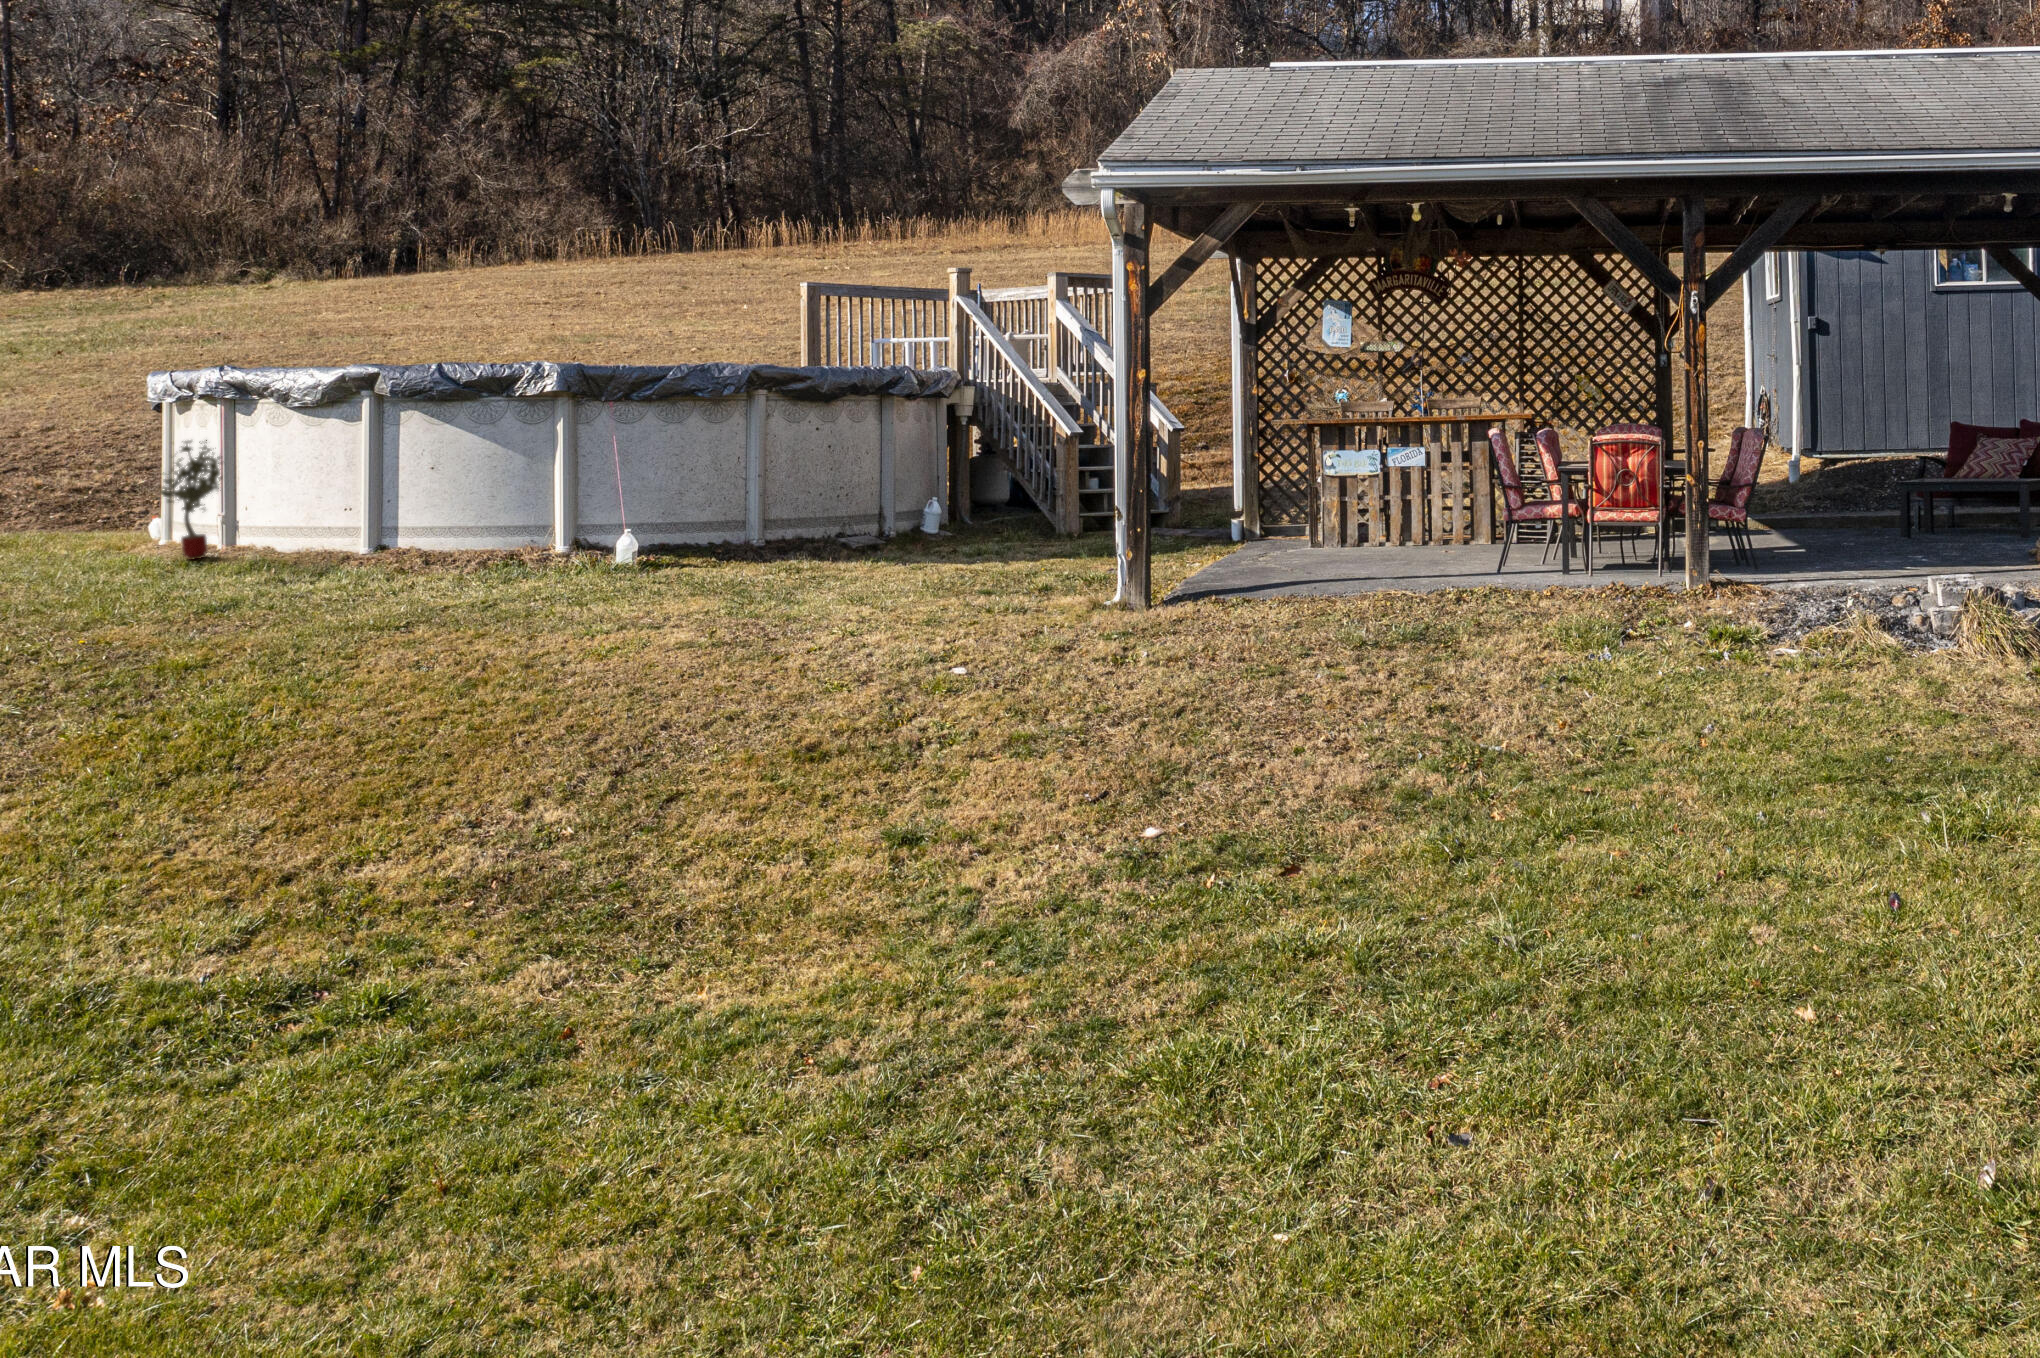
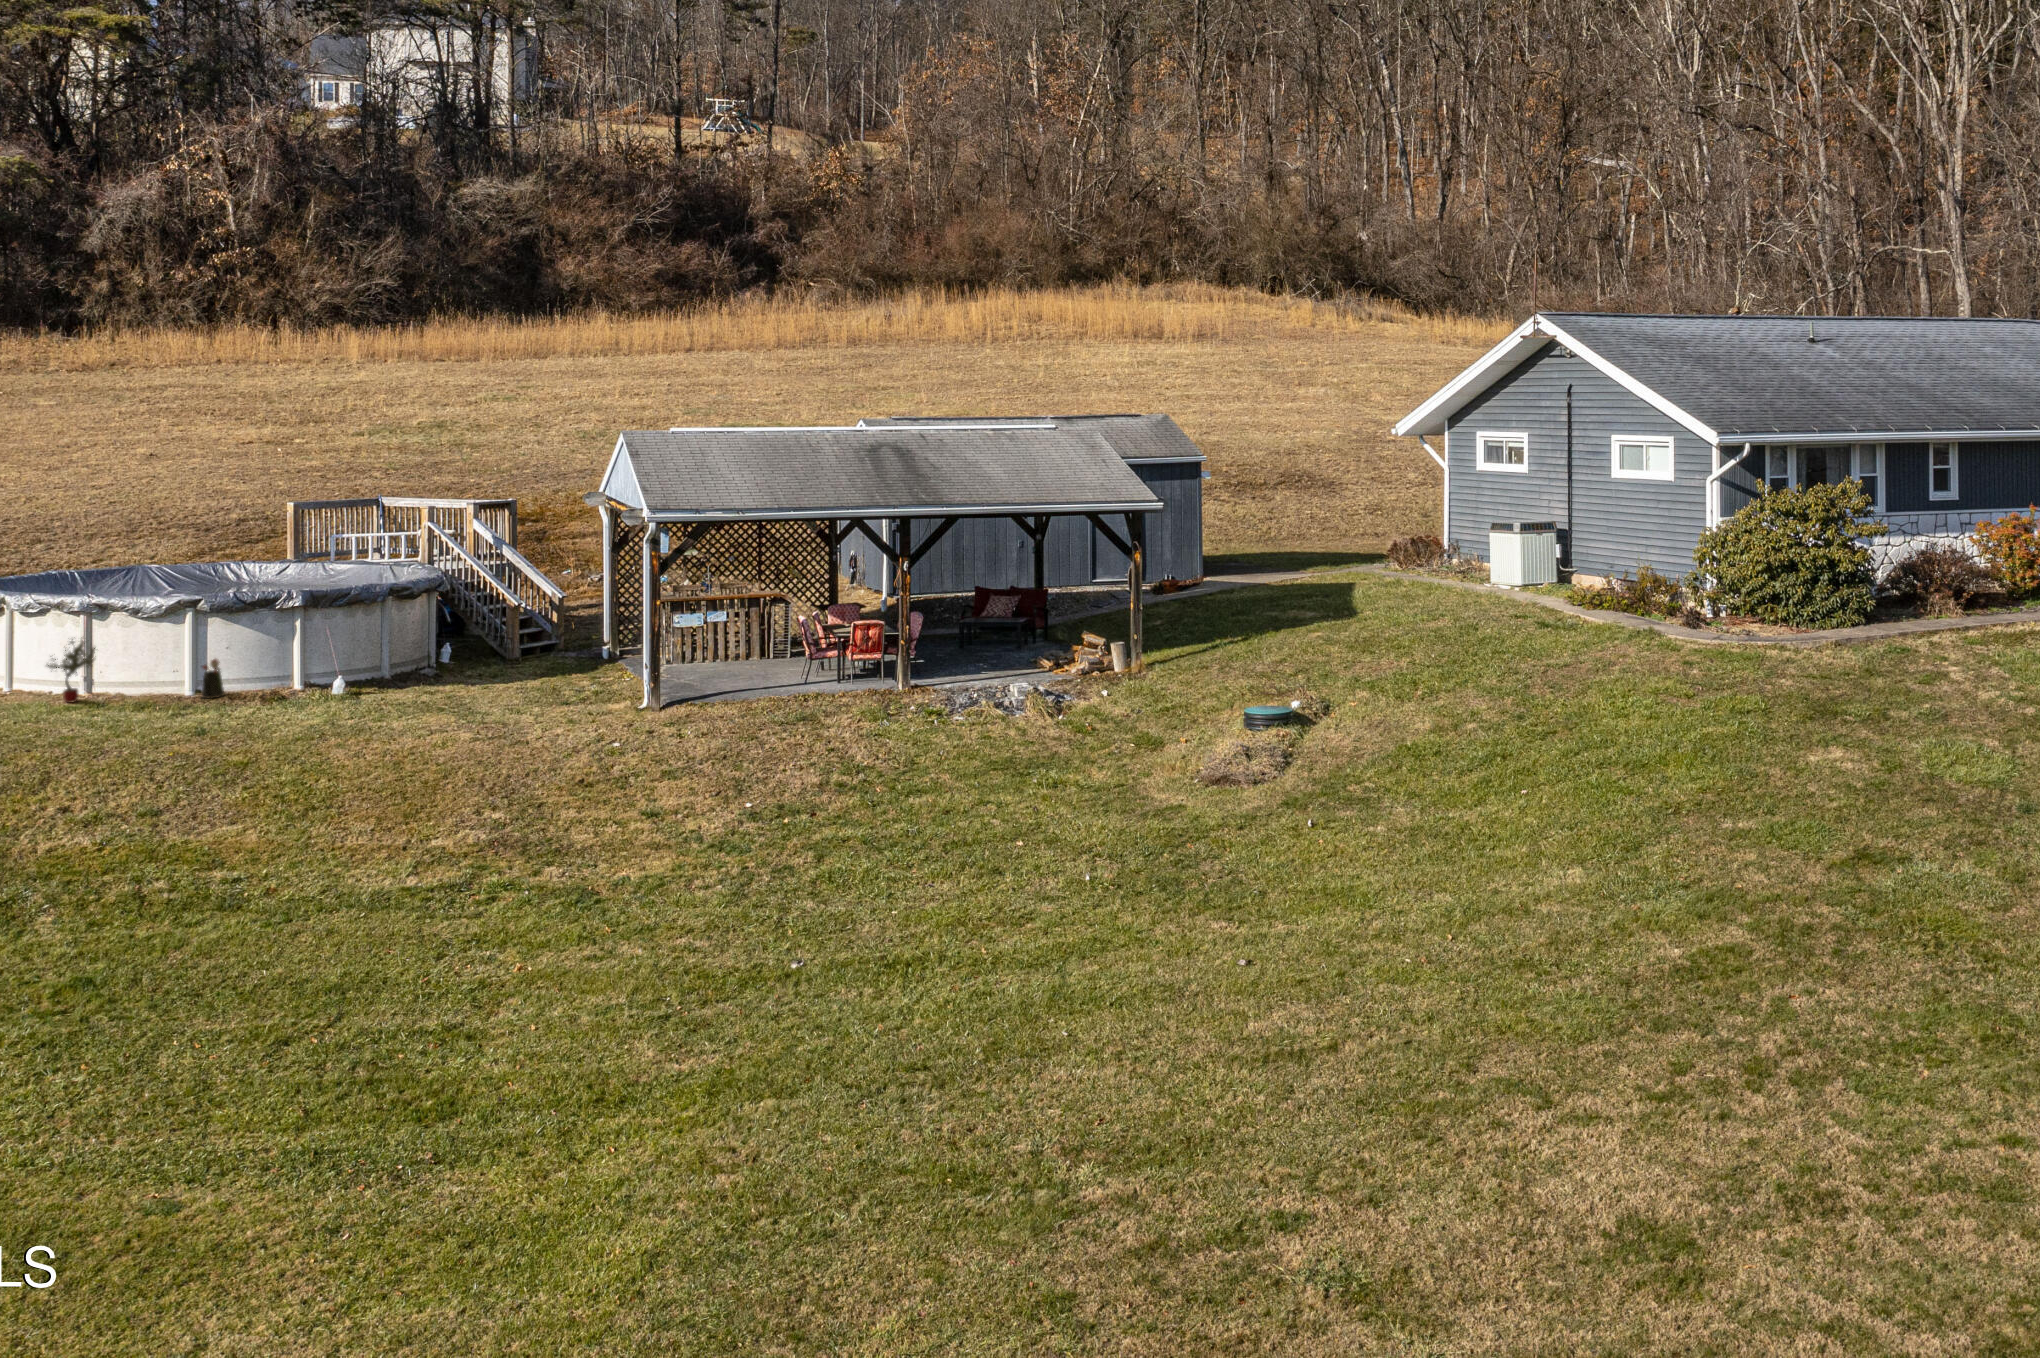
watering can: none [374,484,426,559] -> present [201,659,224,699]

